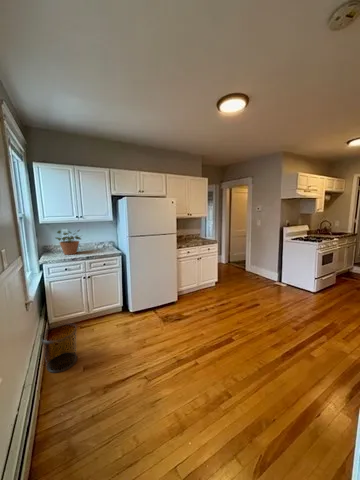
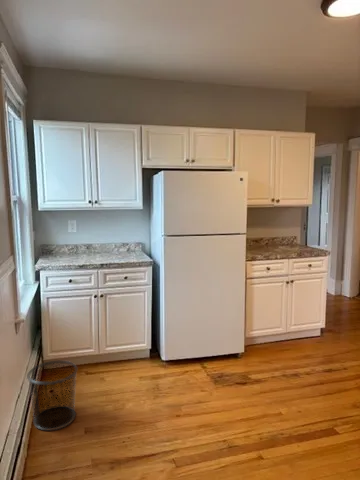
potted plant: present [56,230,81,255] -> none [58,221,99,259]

